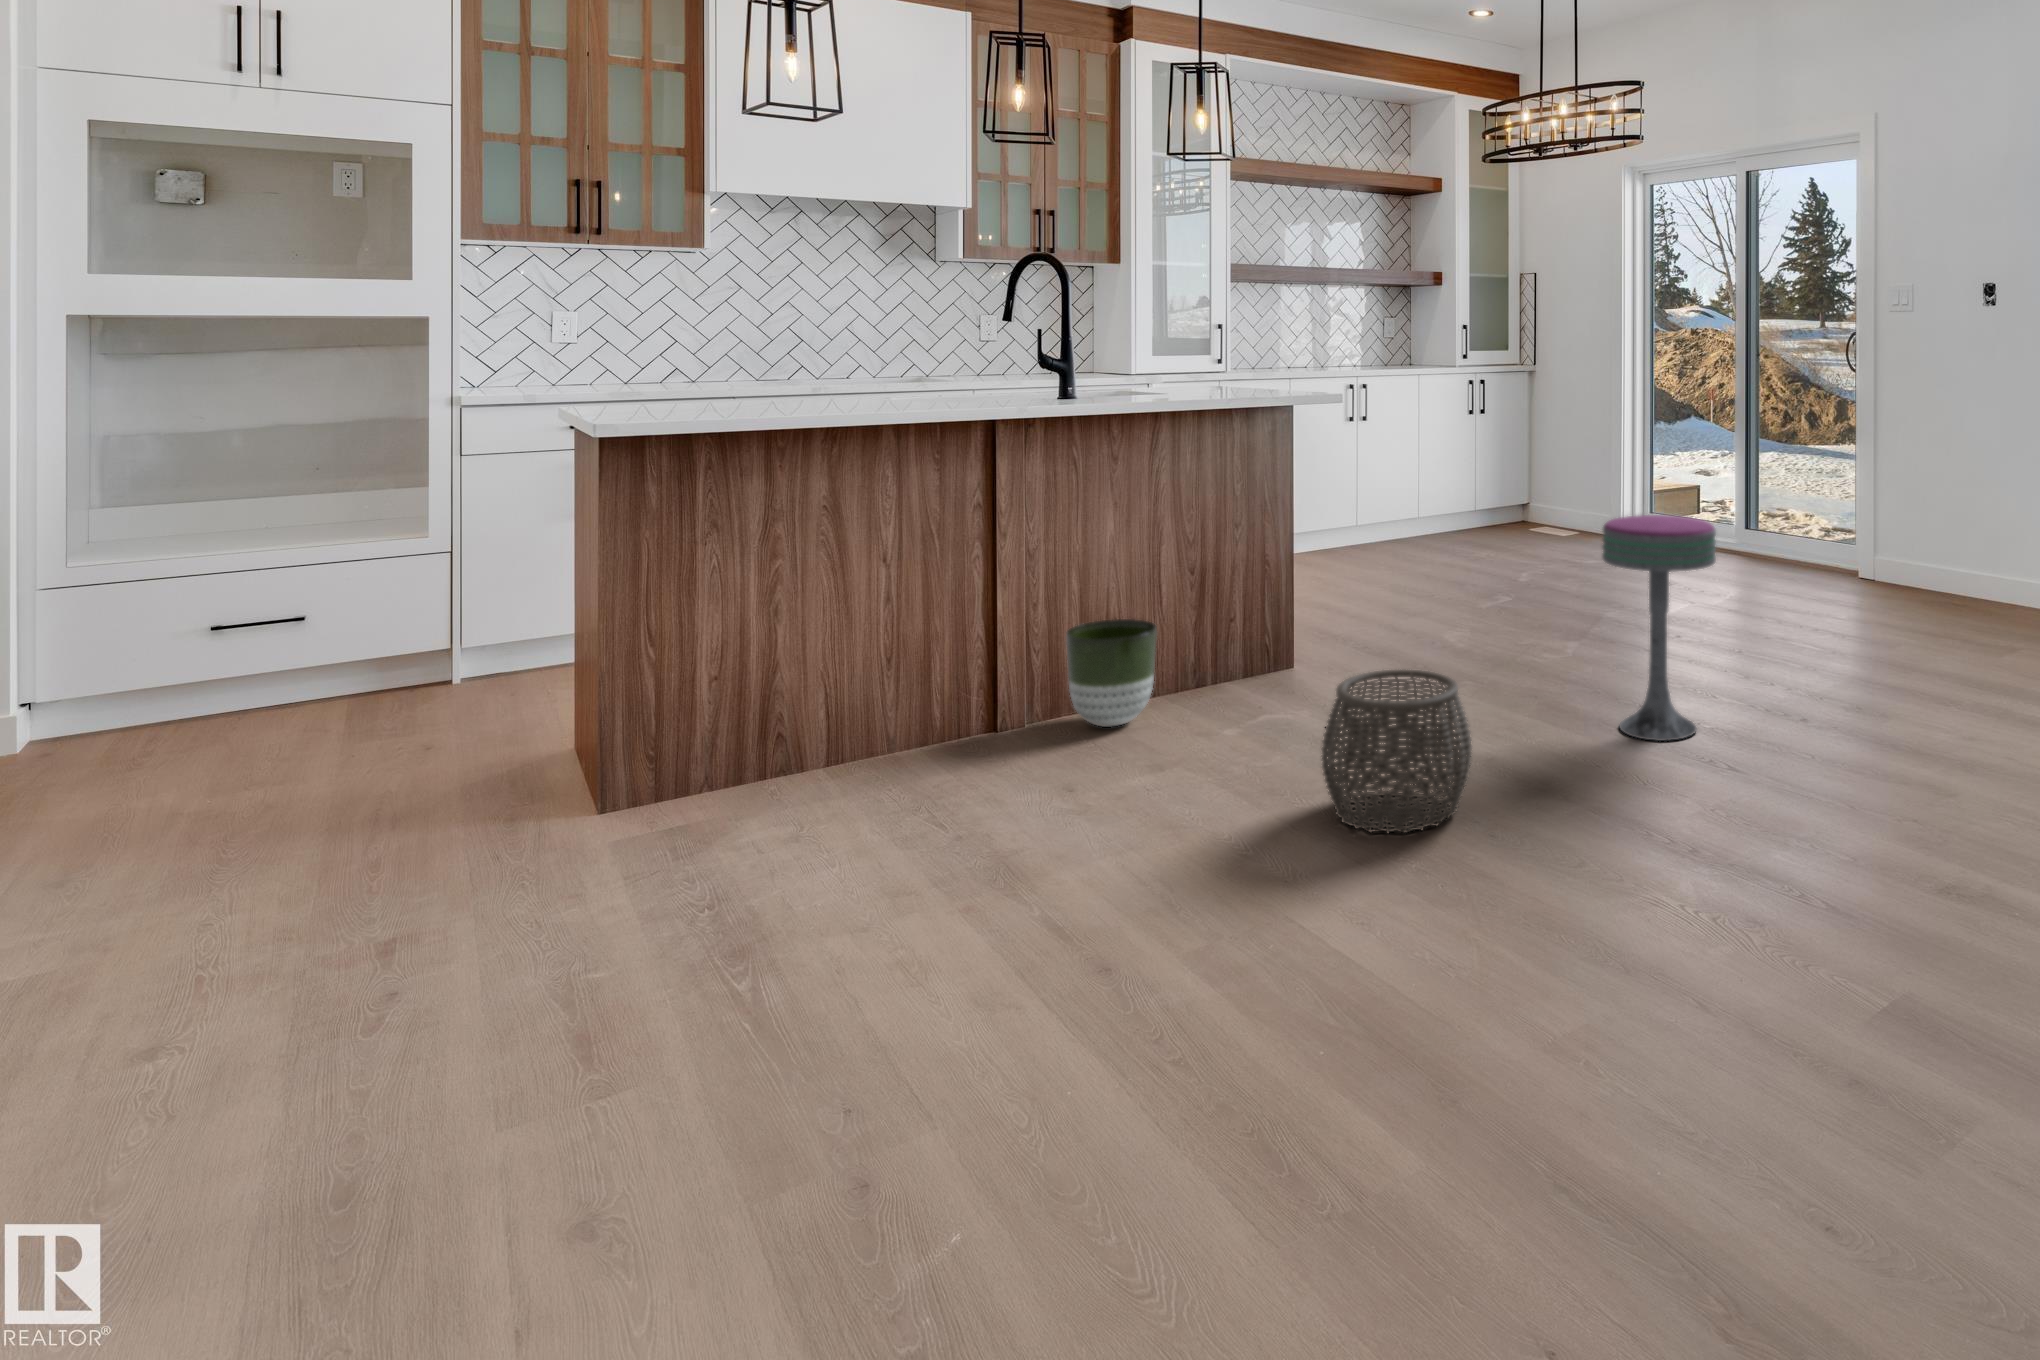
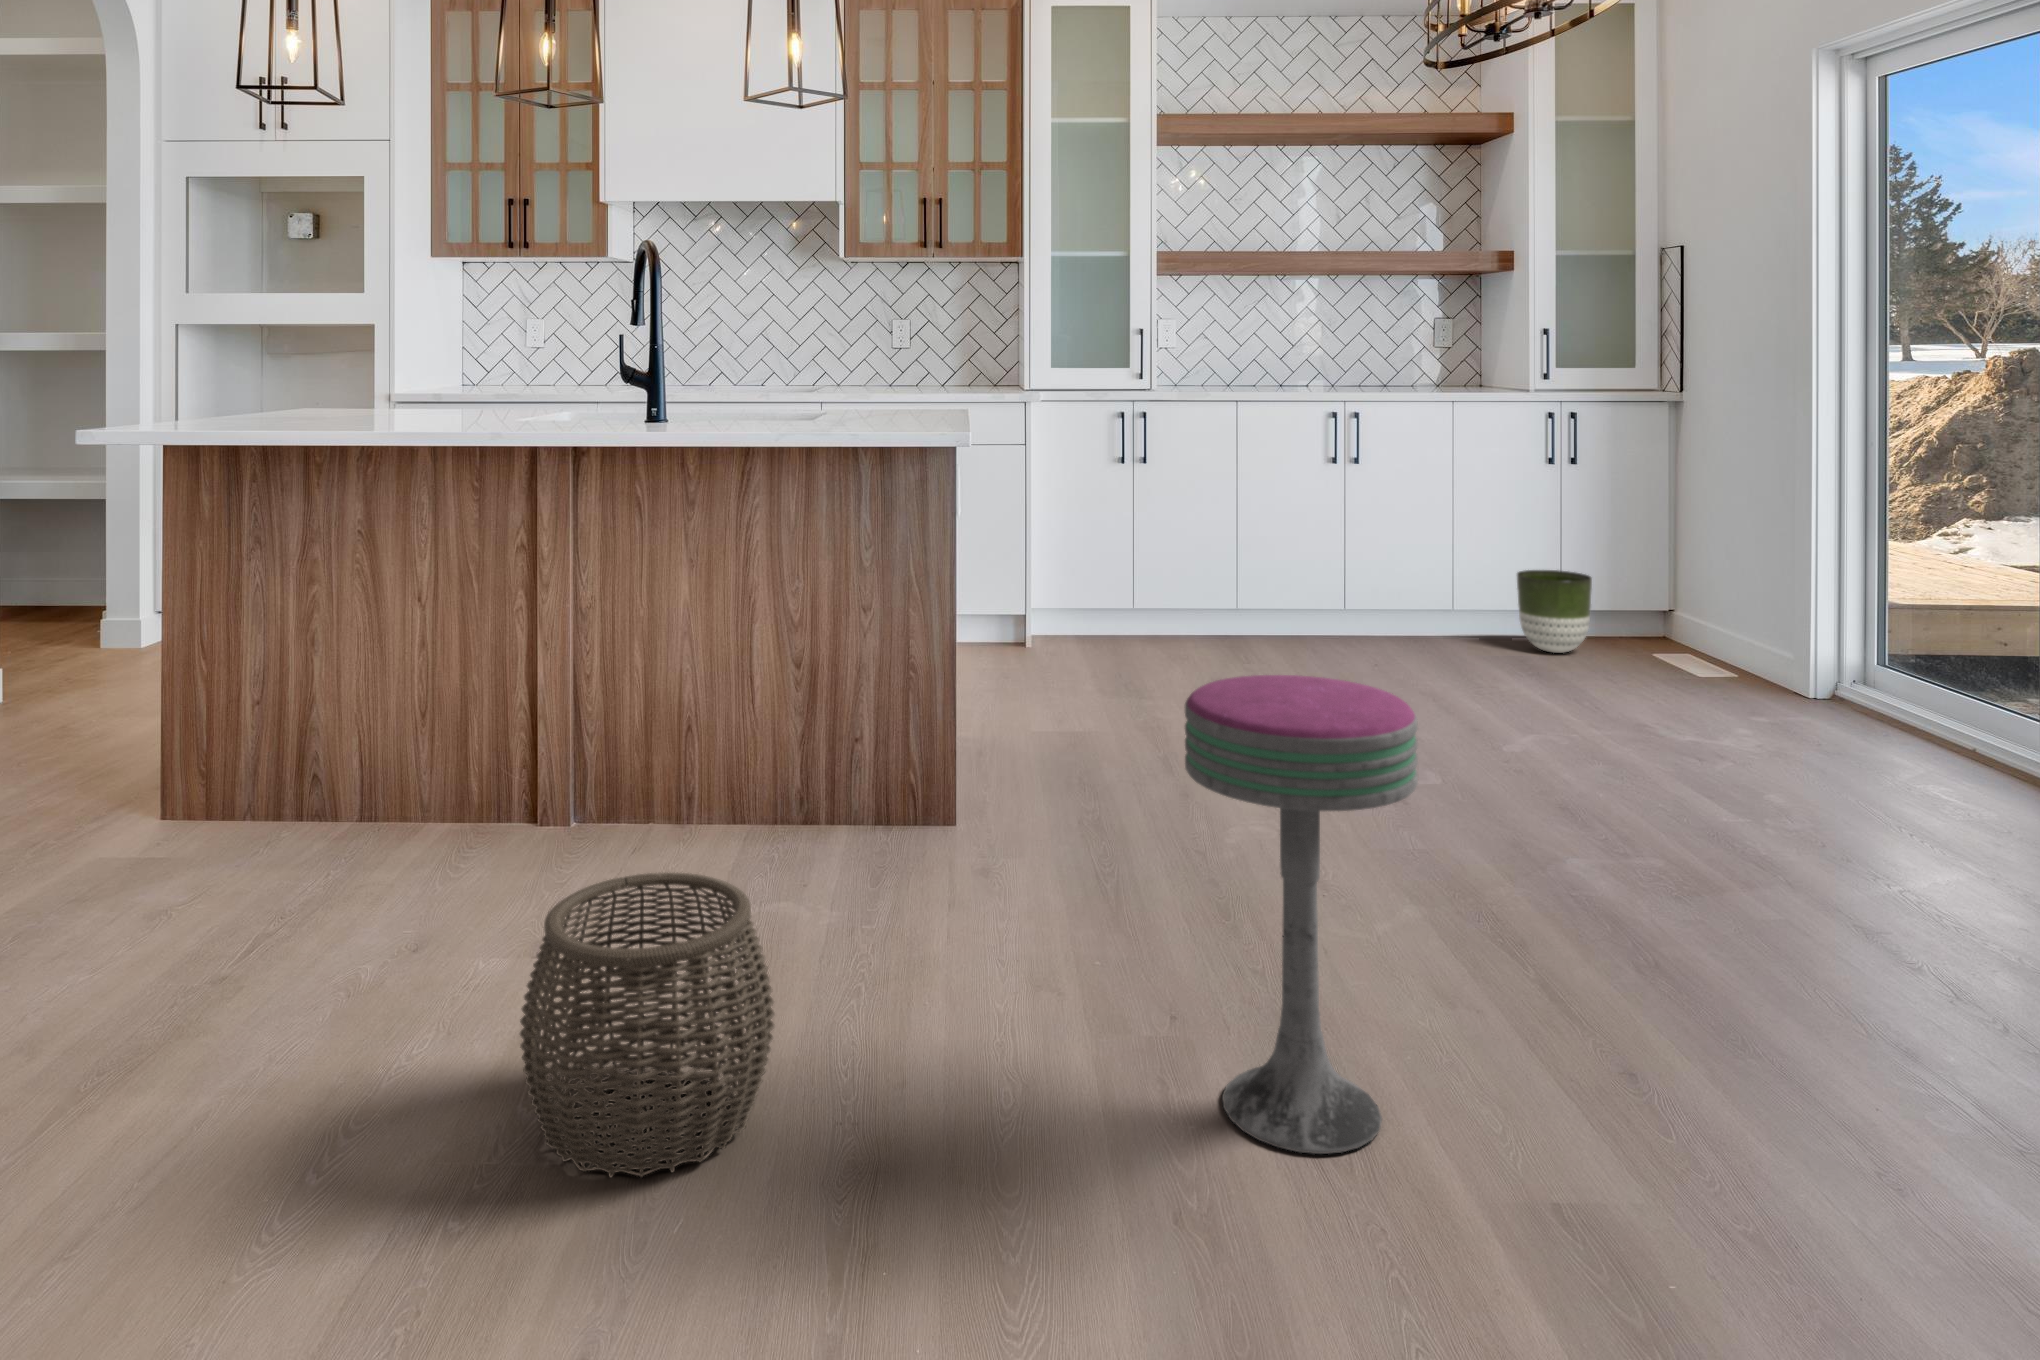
planter: present [1066,619,1157,727] -> present [1517,570,1592,653]

